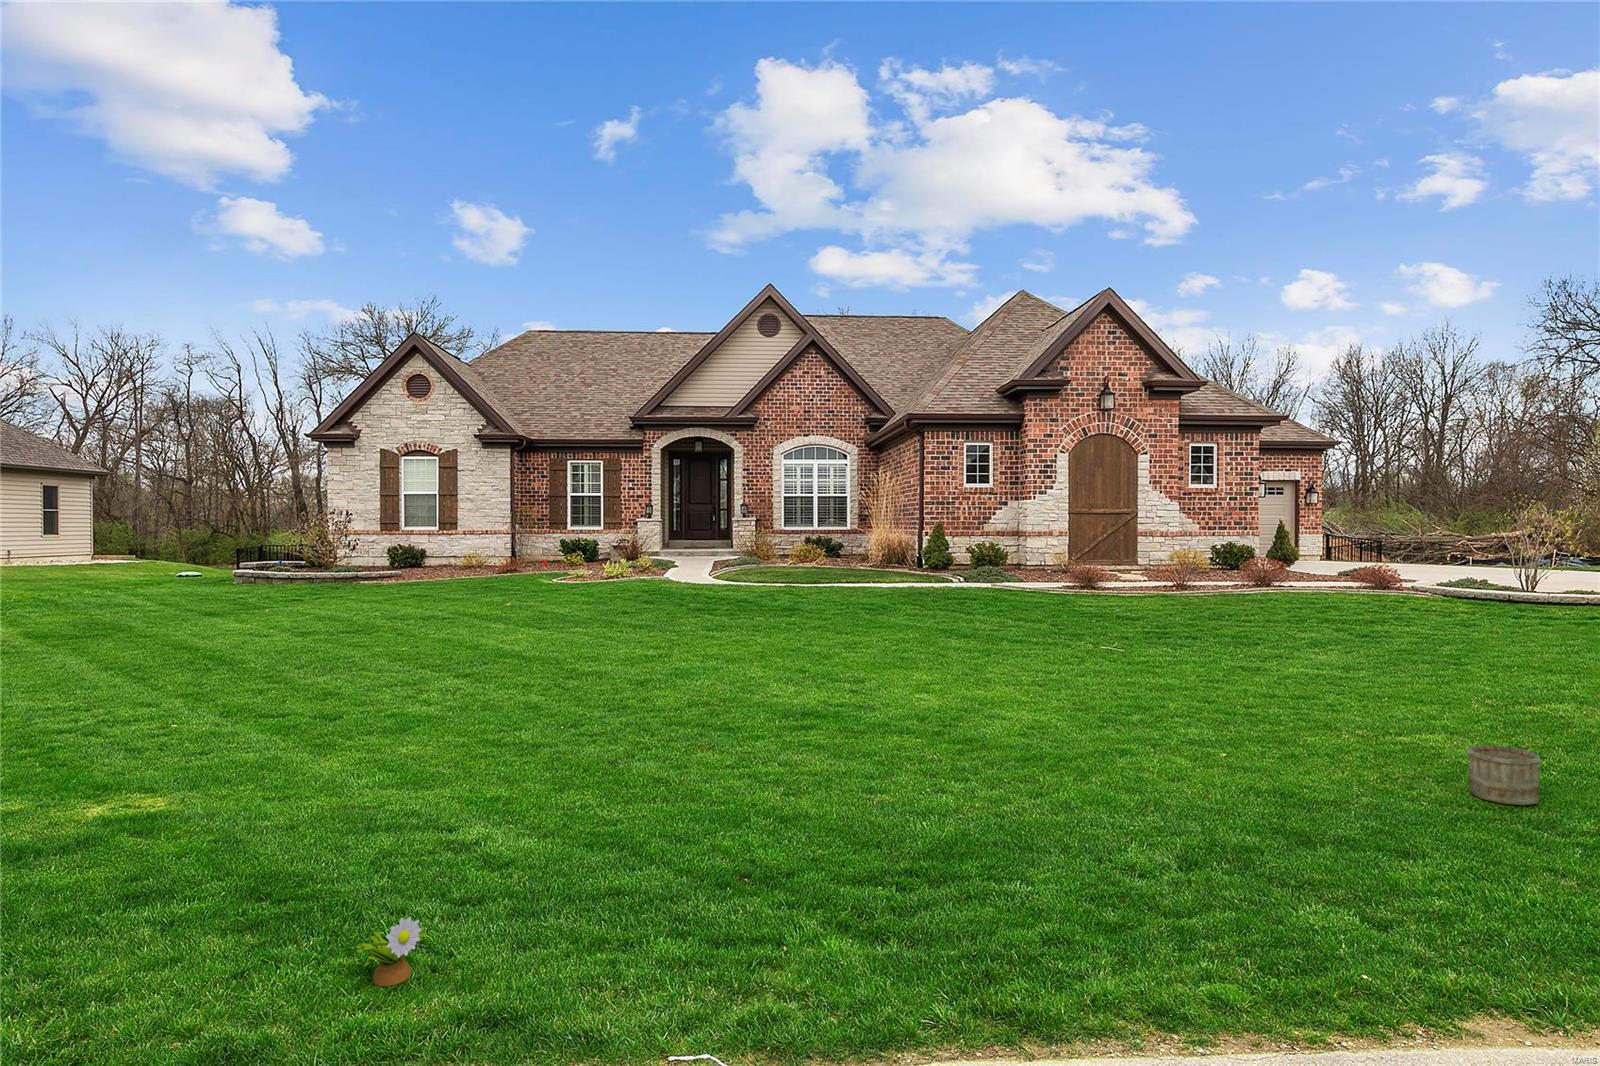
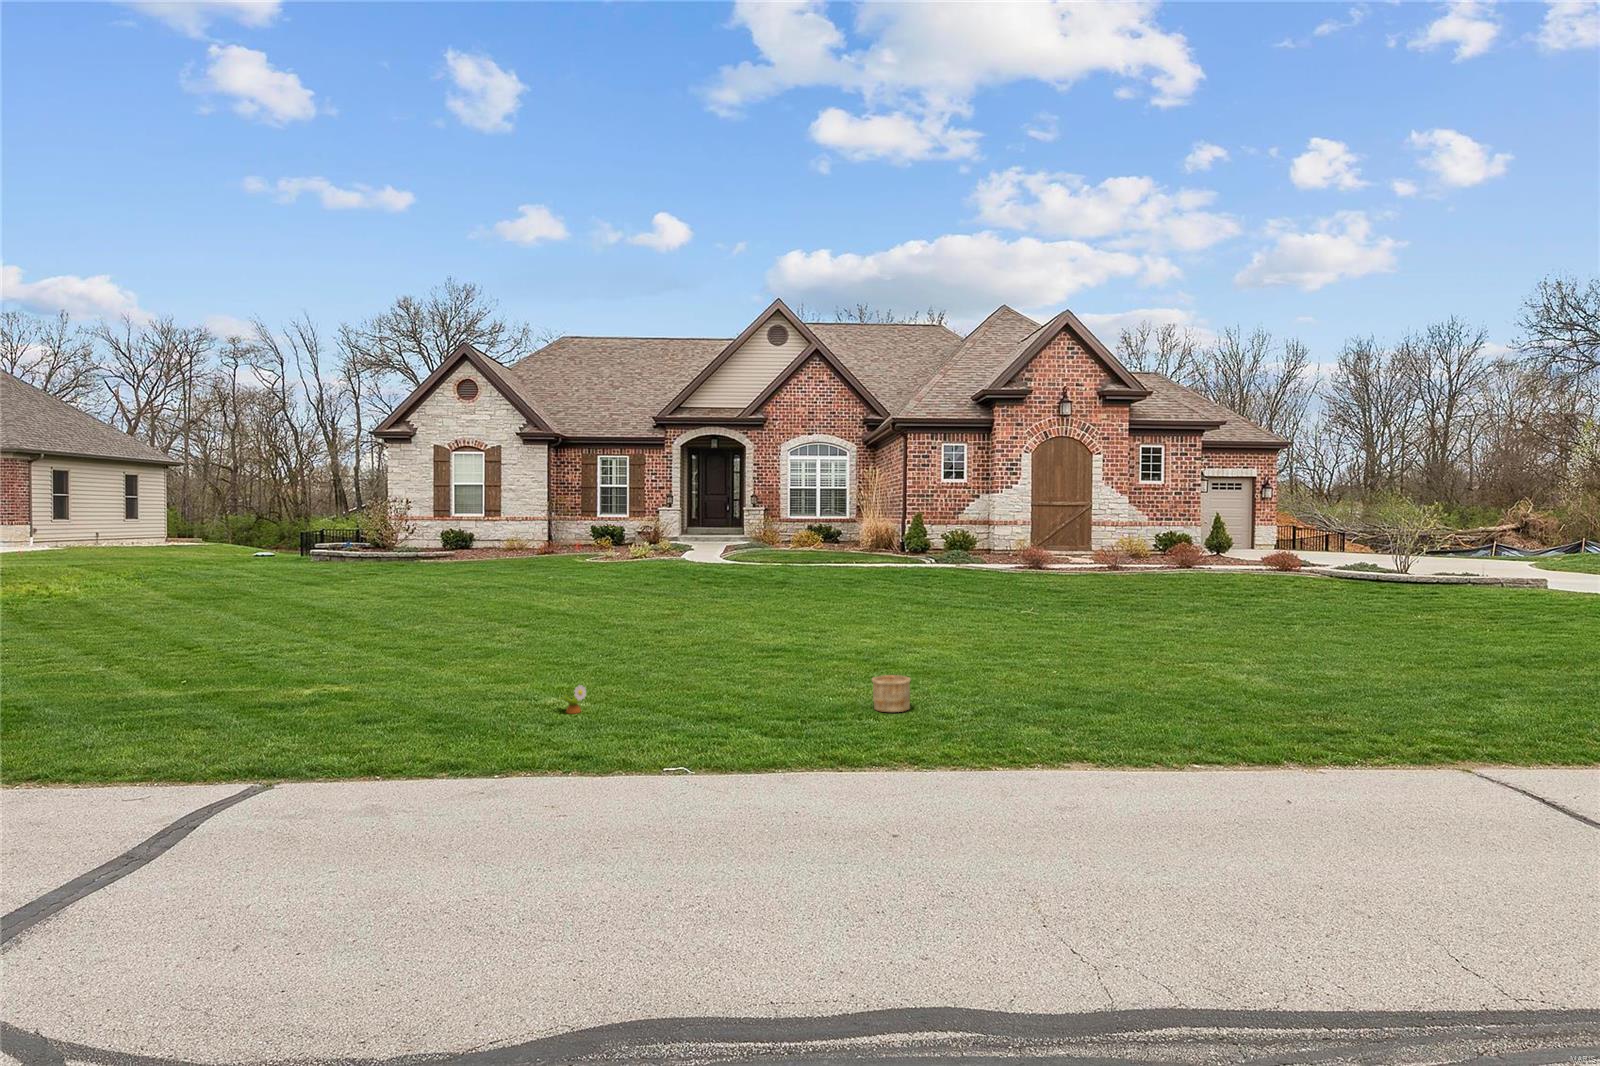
wooden bucket: present [1466,745,1541,805] -> present [872,675,911,712]

